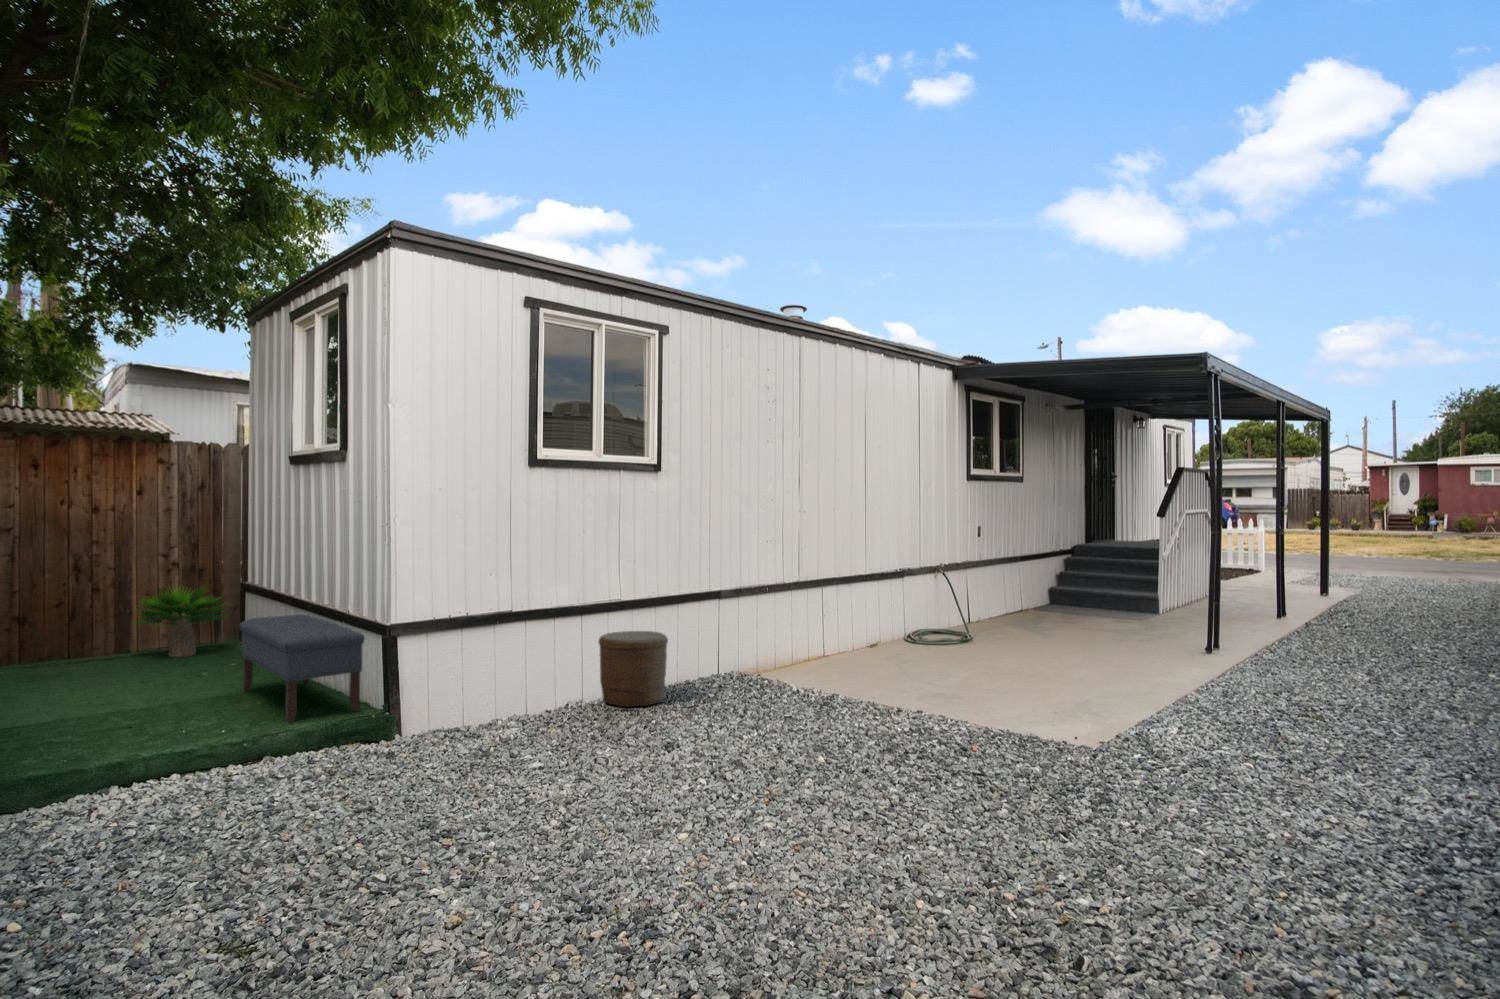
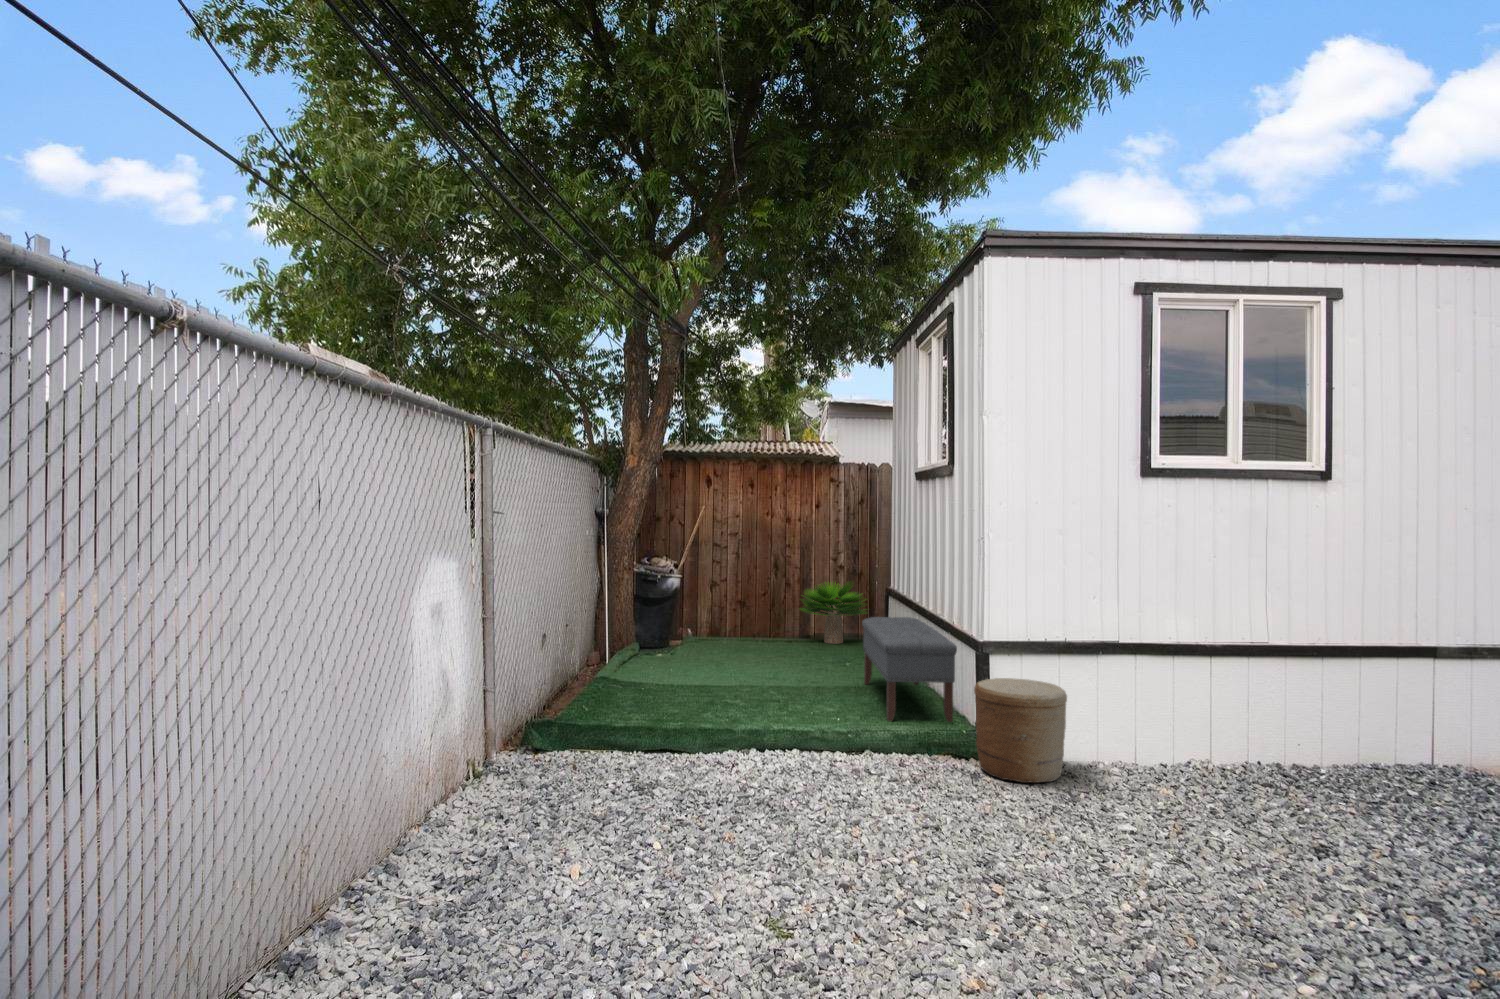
woven basket: present [599,631,668,707] -> present [974,678,1067,783]

